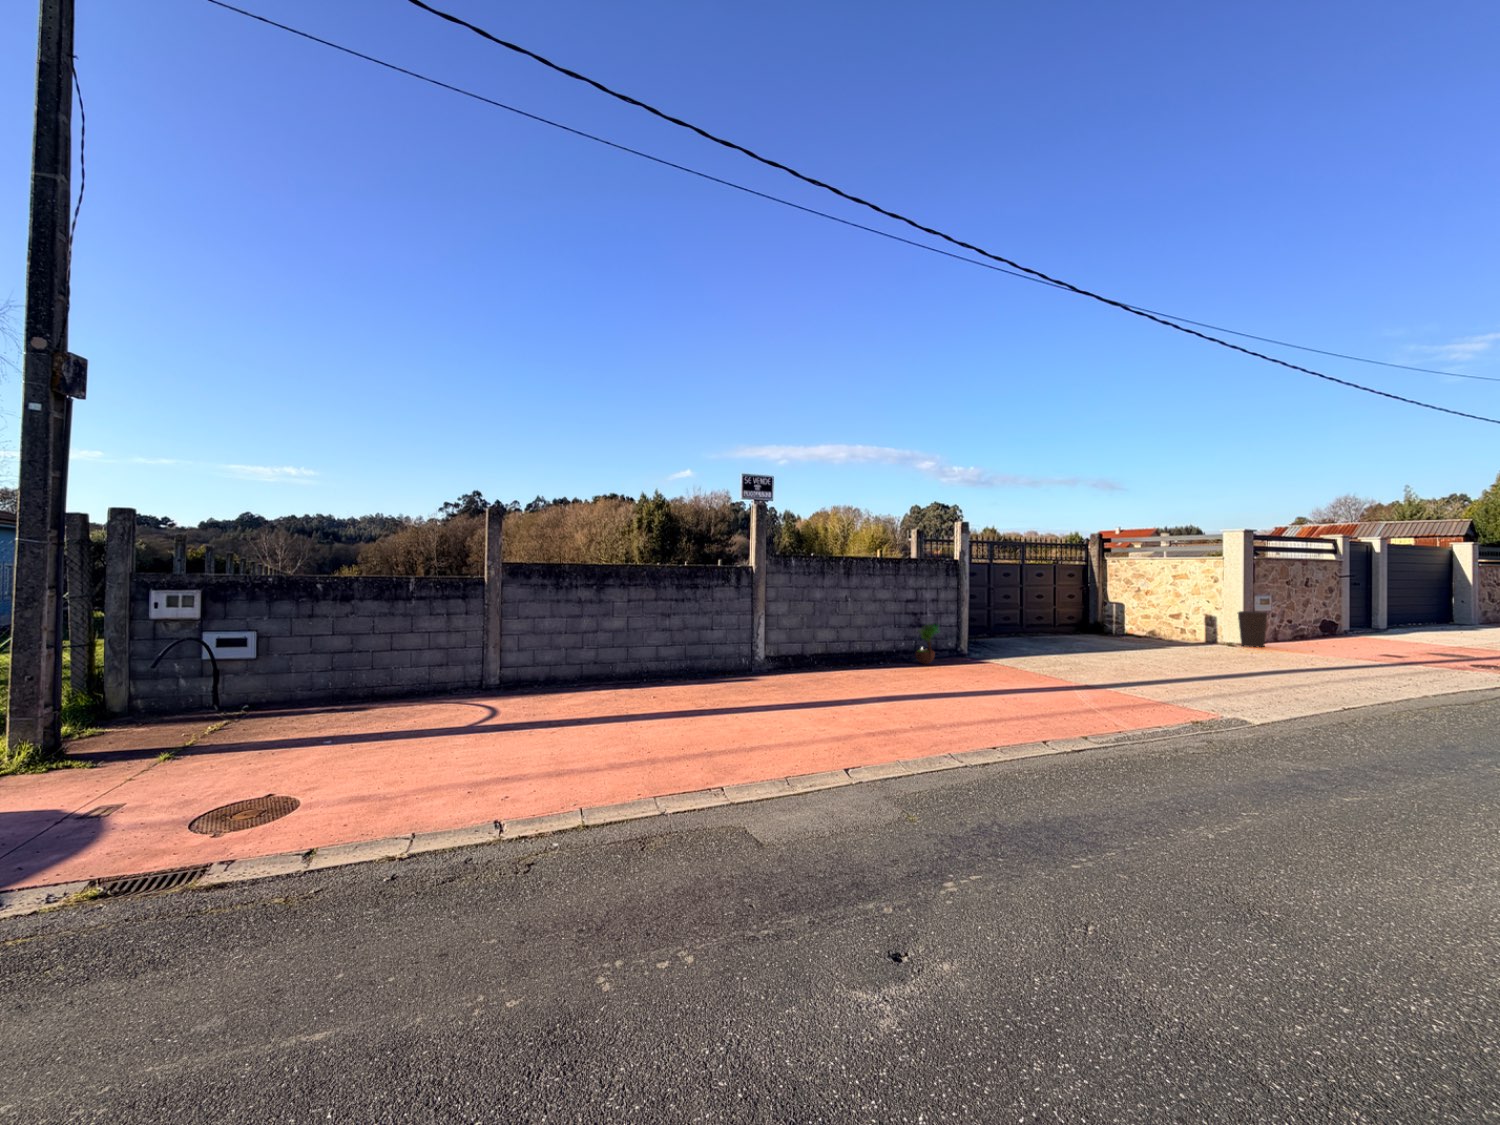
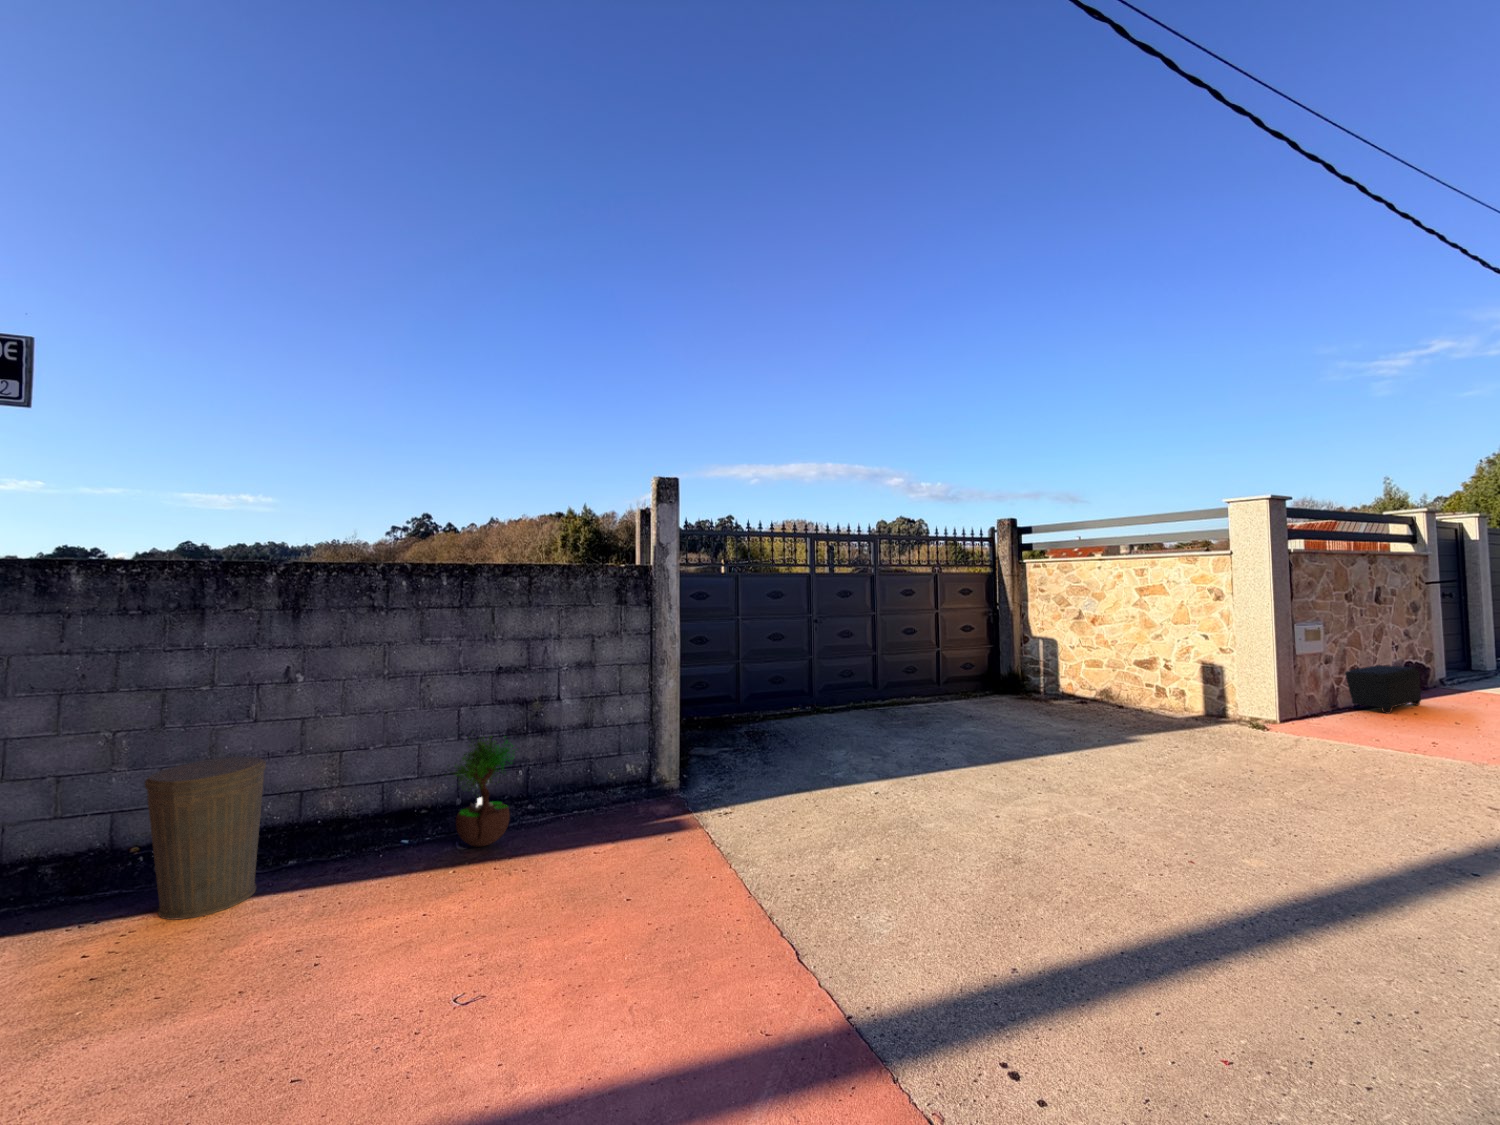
trash can: present [1238,611,1267,647] -> present [145,757,266,920]
bench: none [1280,620,1322,643] -> present [1345,665,1421,714]

